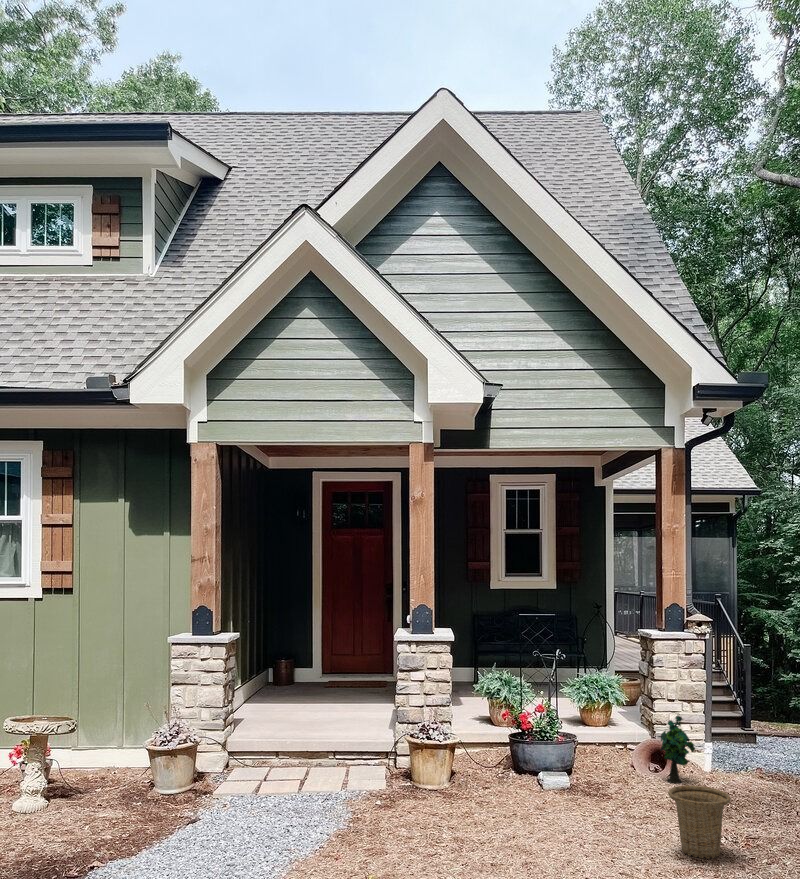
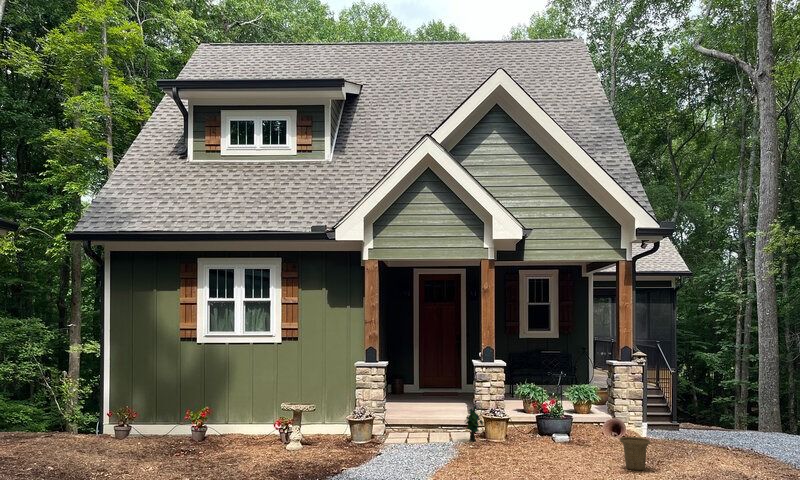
decorative plant: present [658,716,695,783] -> present [465,406,483,442]

